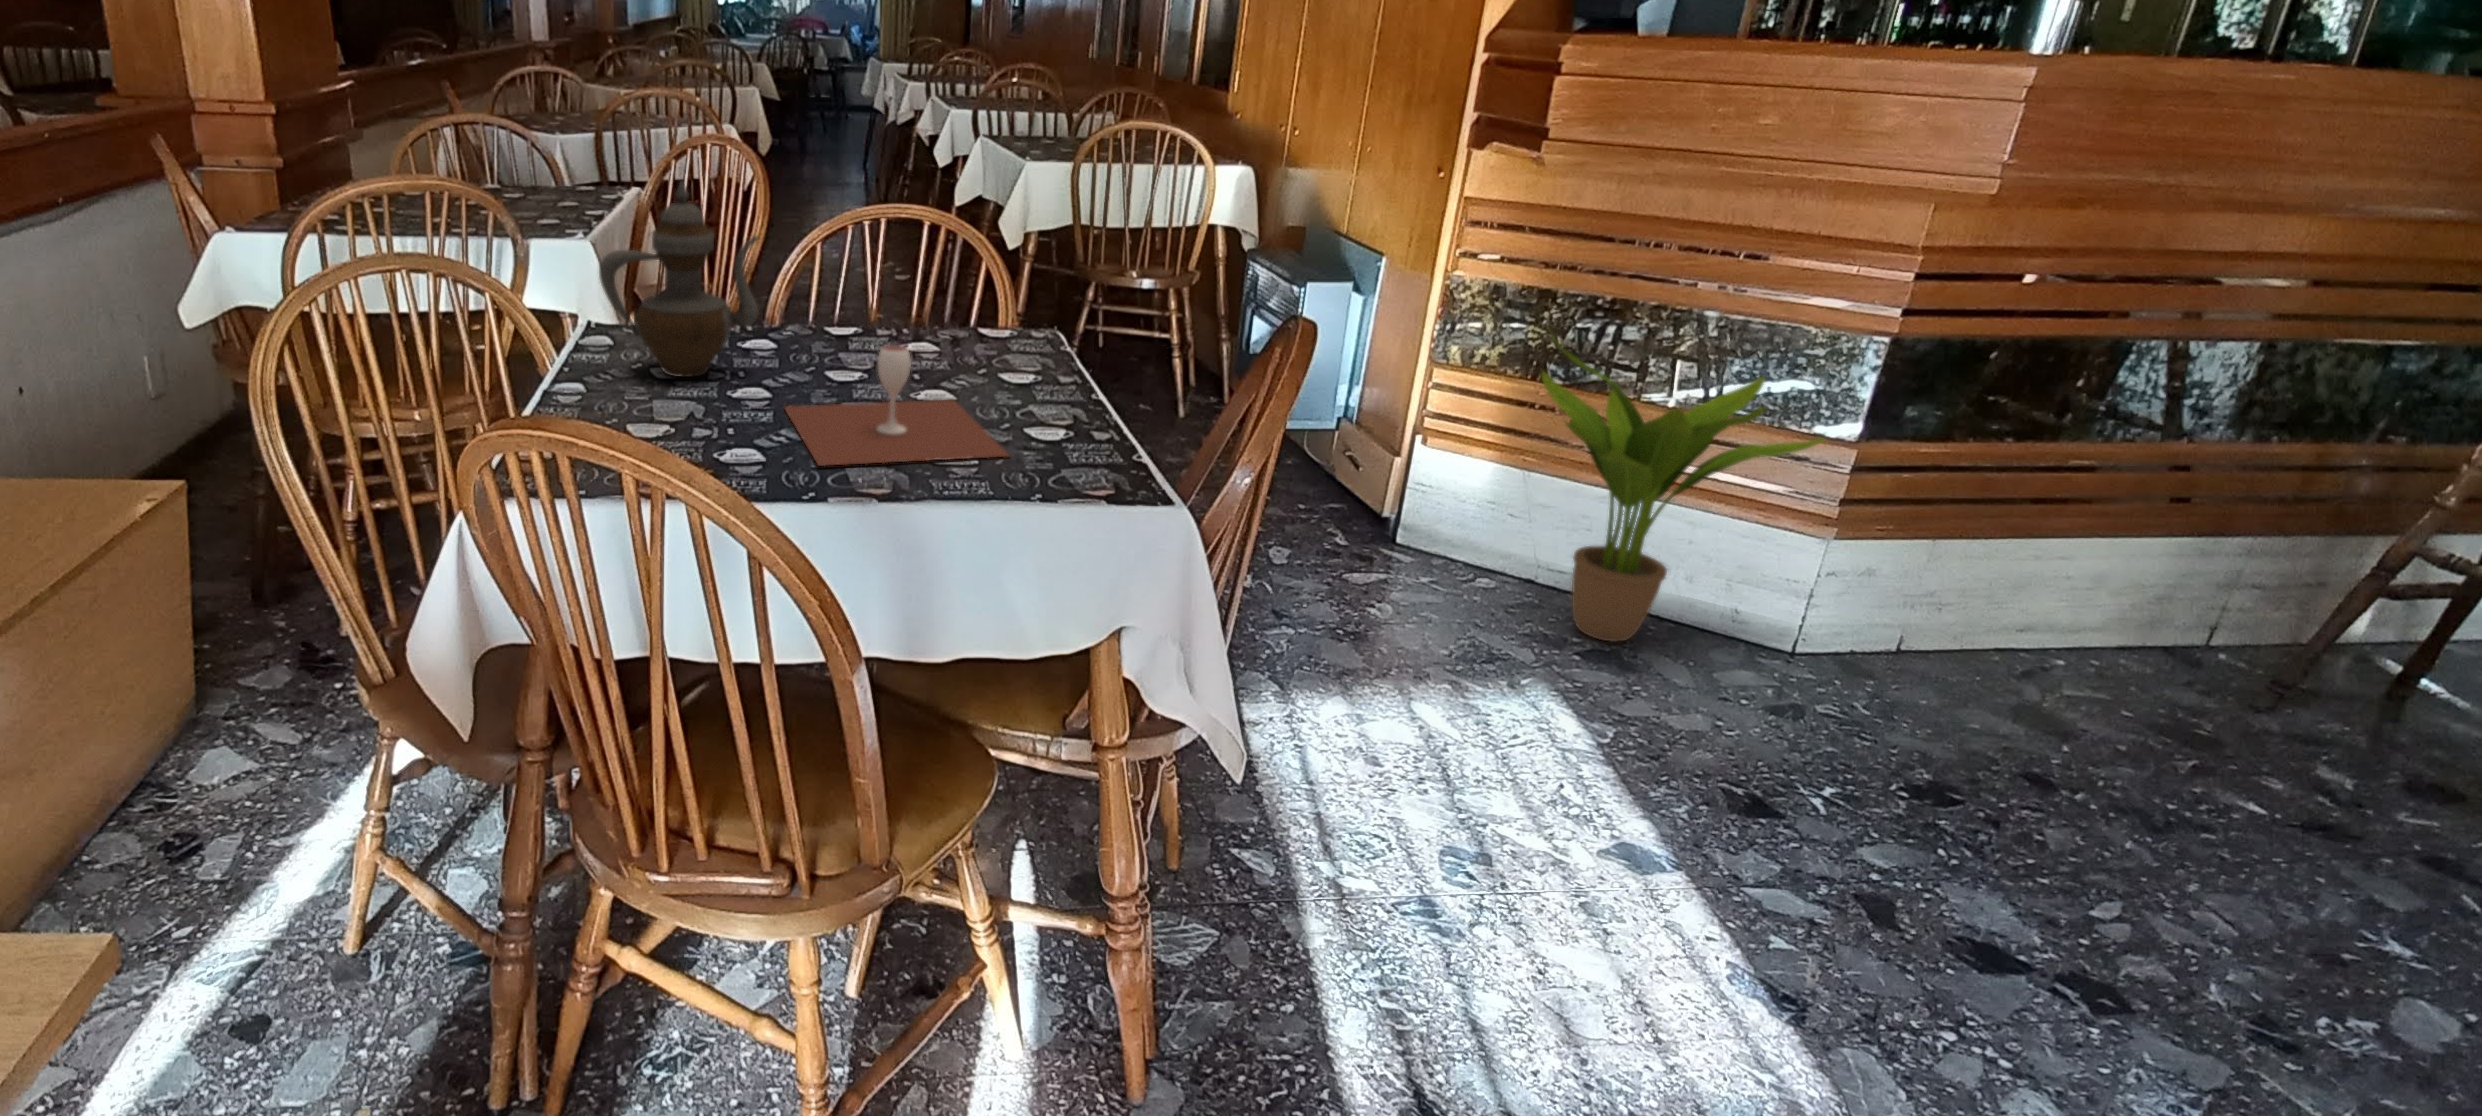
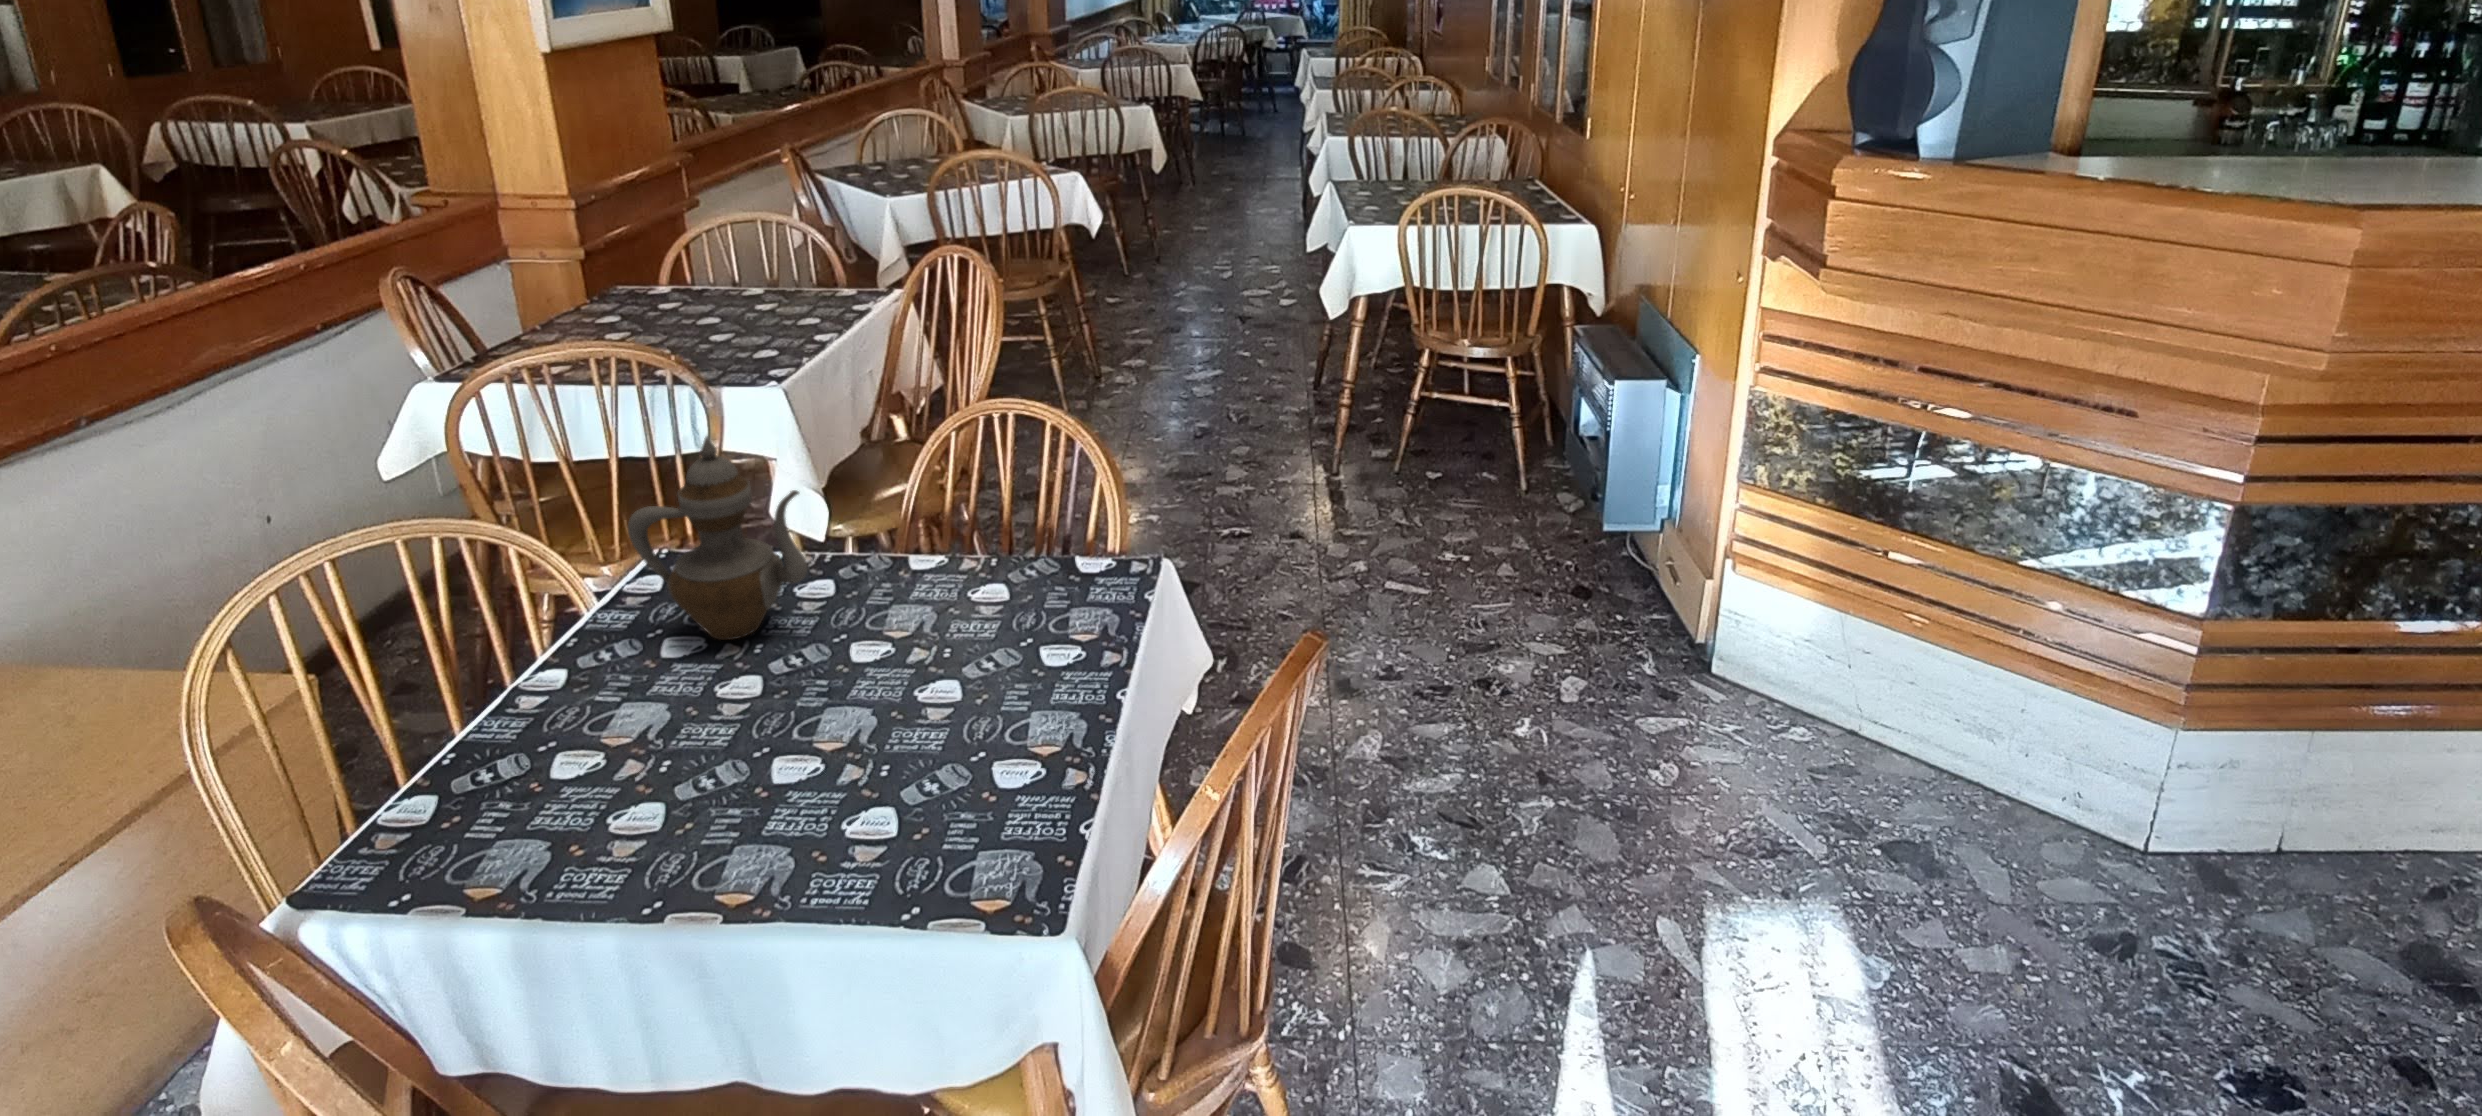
potted plant: present [1542,333,1824,642] -> none [1823,490,2156,834]
wine glass: present [785,345,1009,466] -> none [753,658,1000,828]

